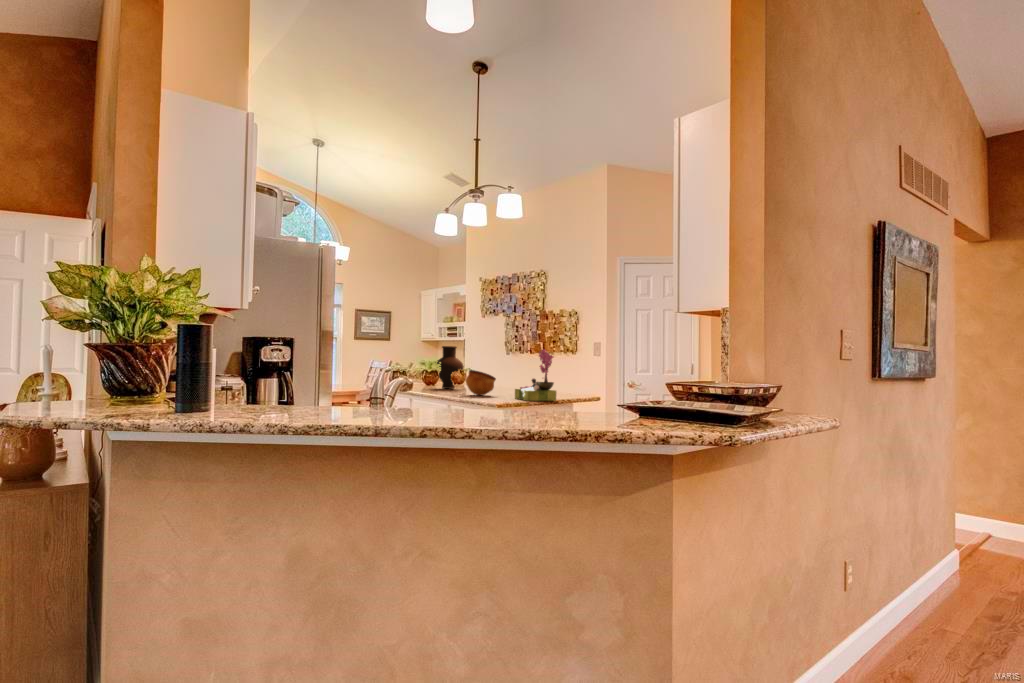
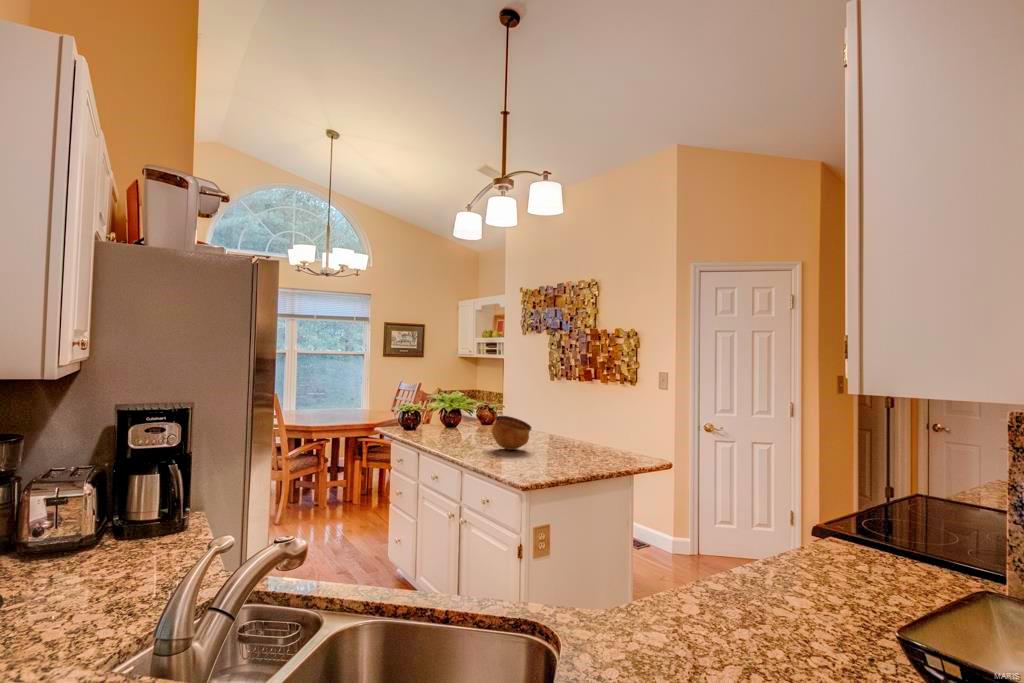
vase: present [437,346,464,389] -> none [457,378,493,432]
flower arrangement: present [515,349,556,401] -> none [556,389,613,466]

